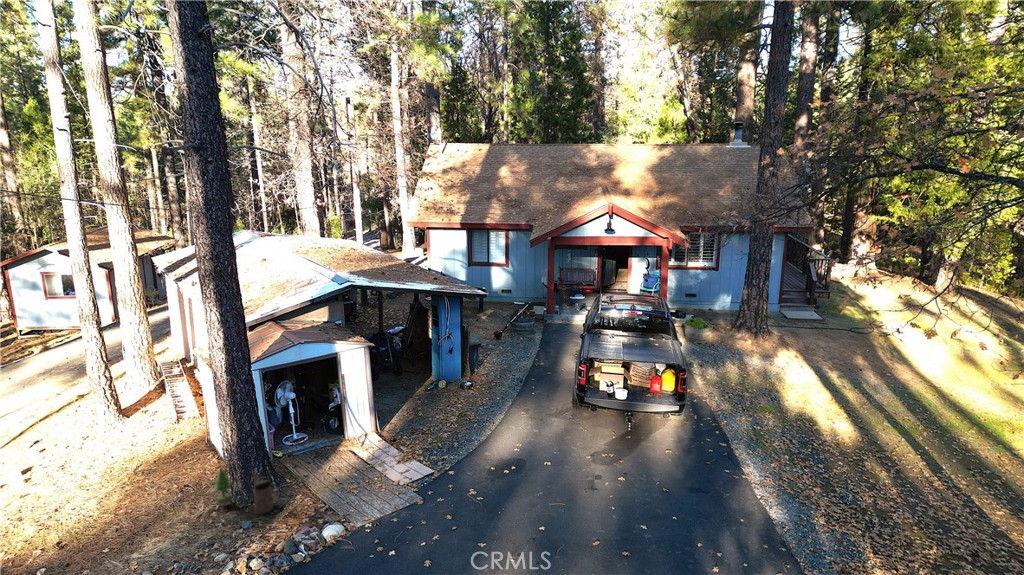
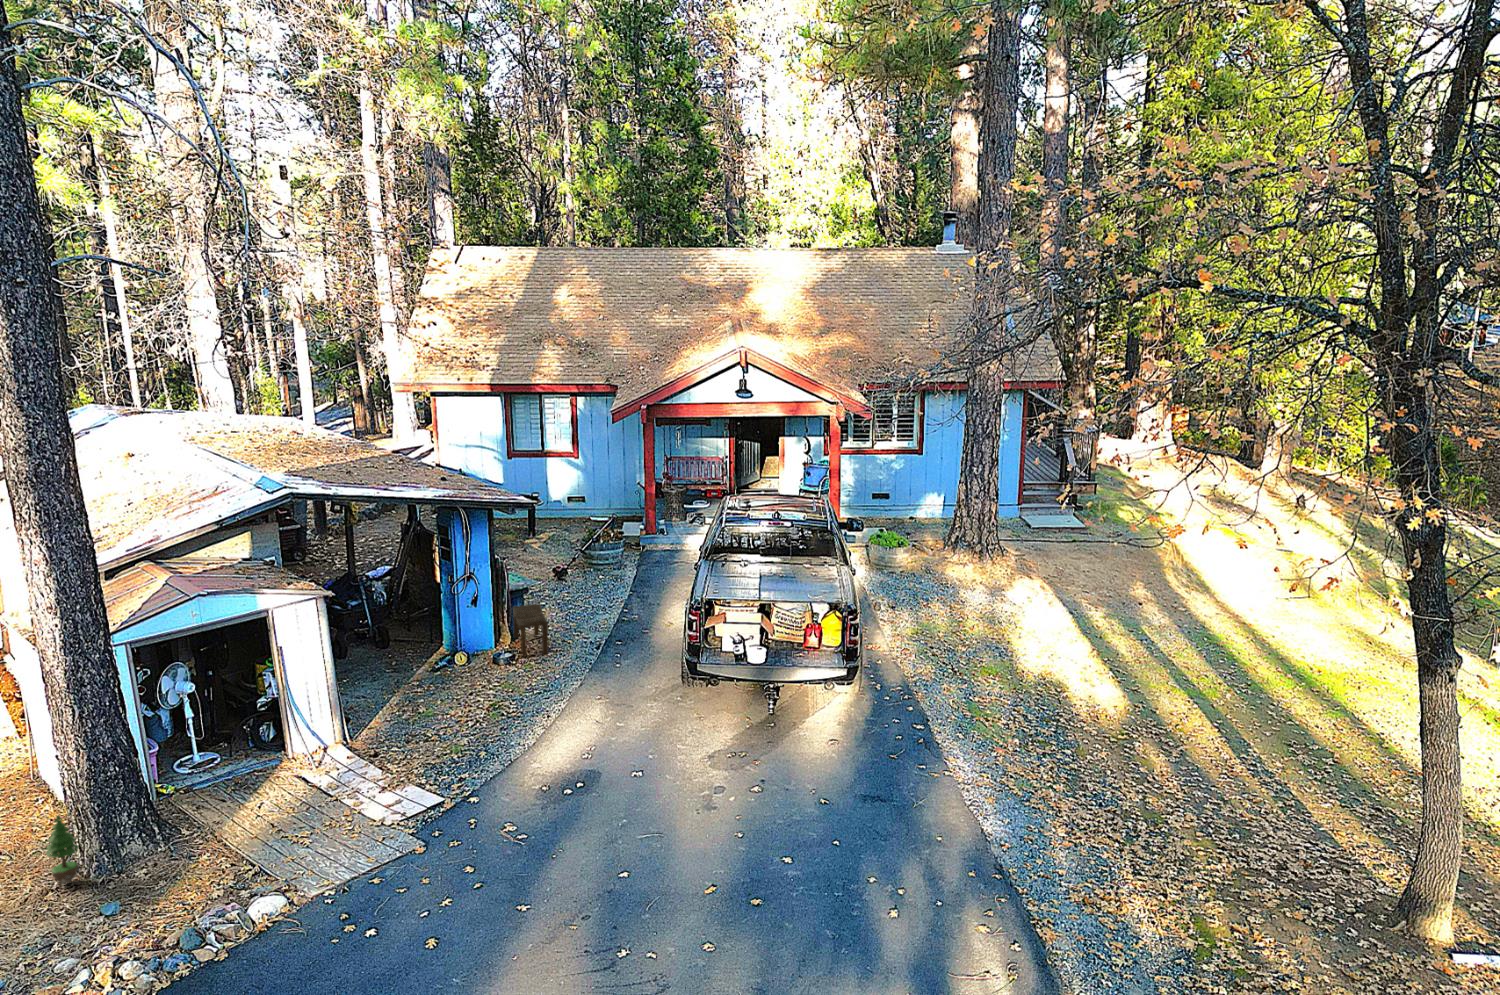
bench: none [471,353,492,385] -> present [513,604,548,657]
watering can: present [252,471,274,515] -> none [118,818,162,892]

